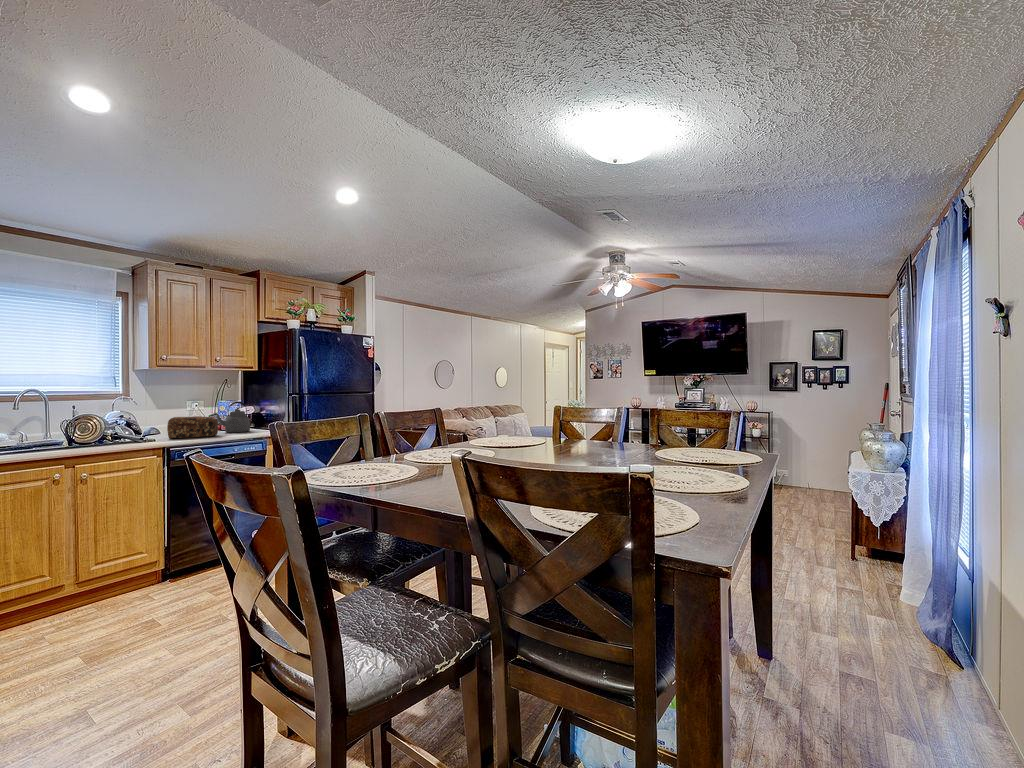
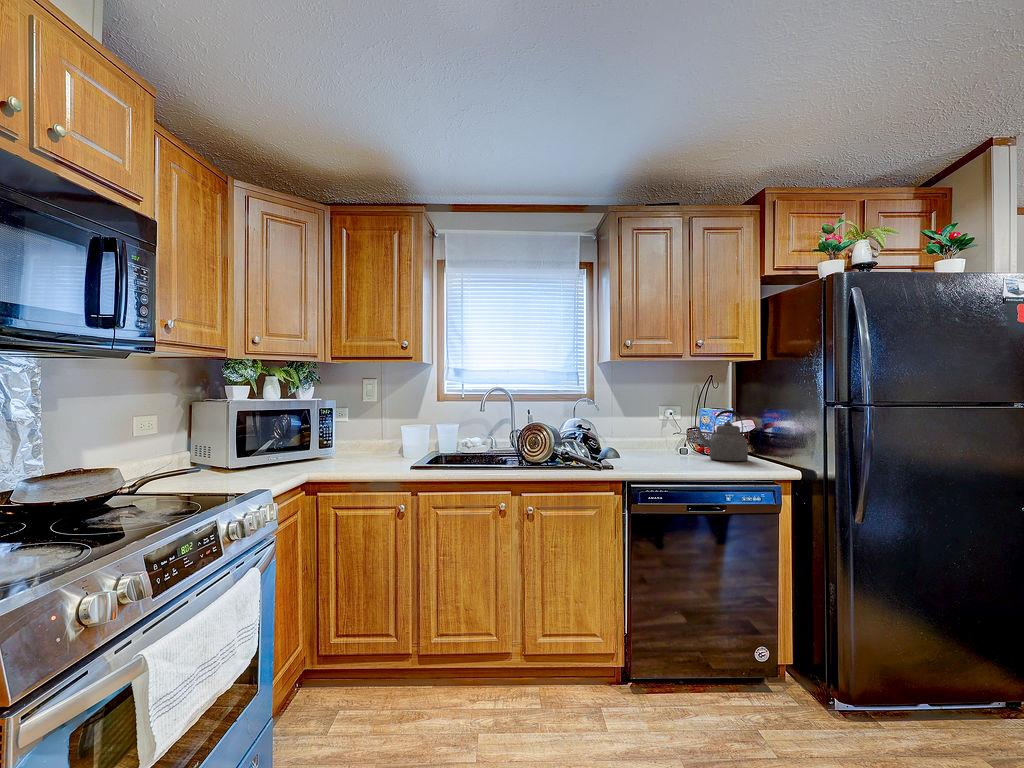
bread loaf: present [167,416,218,439] -> none [631,431,700,467]

